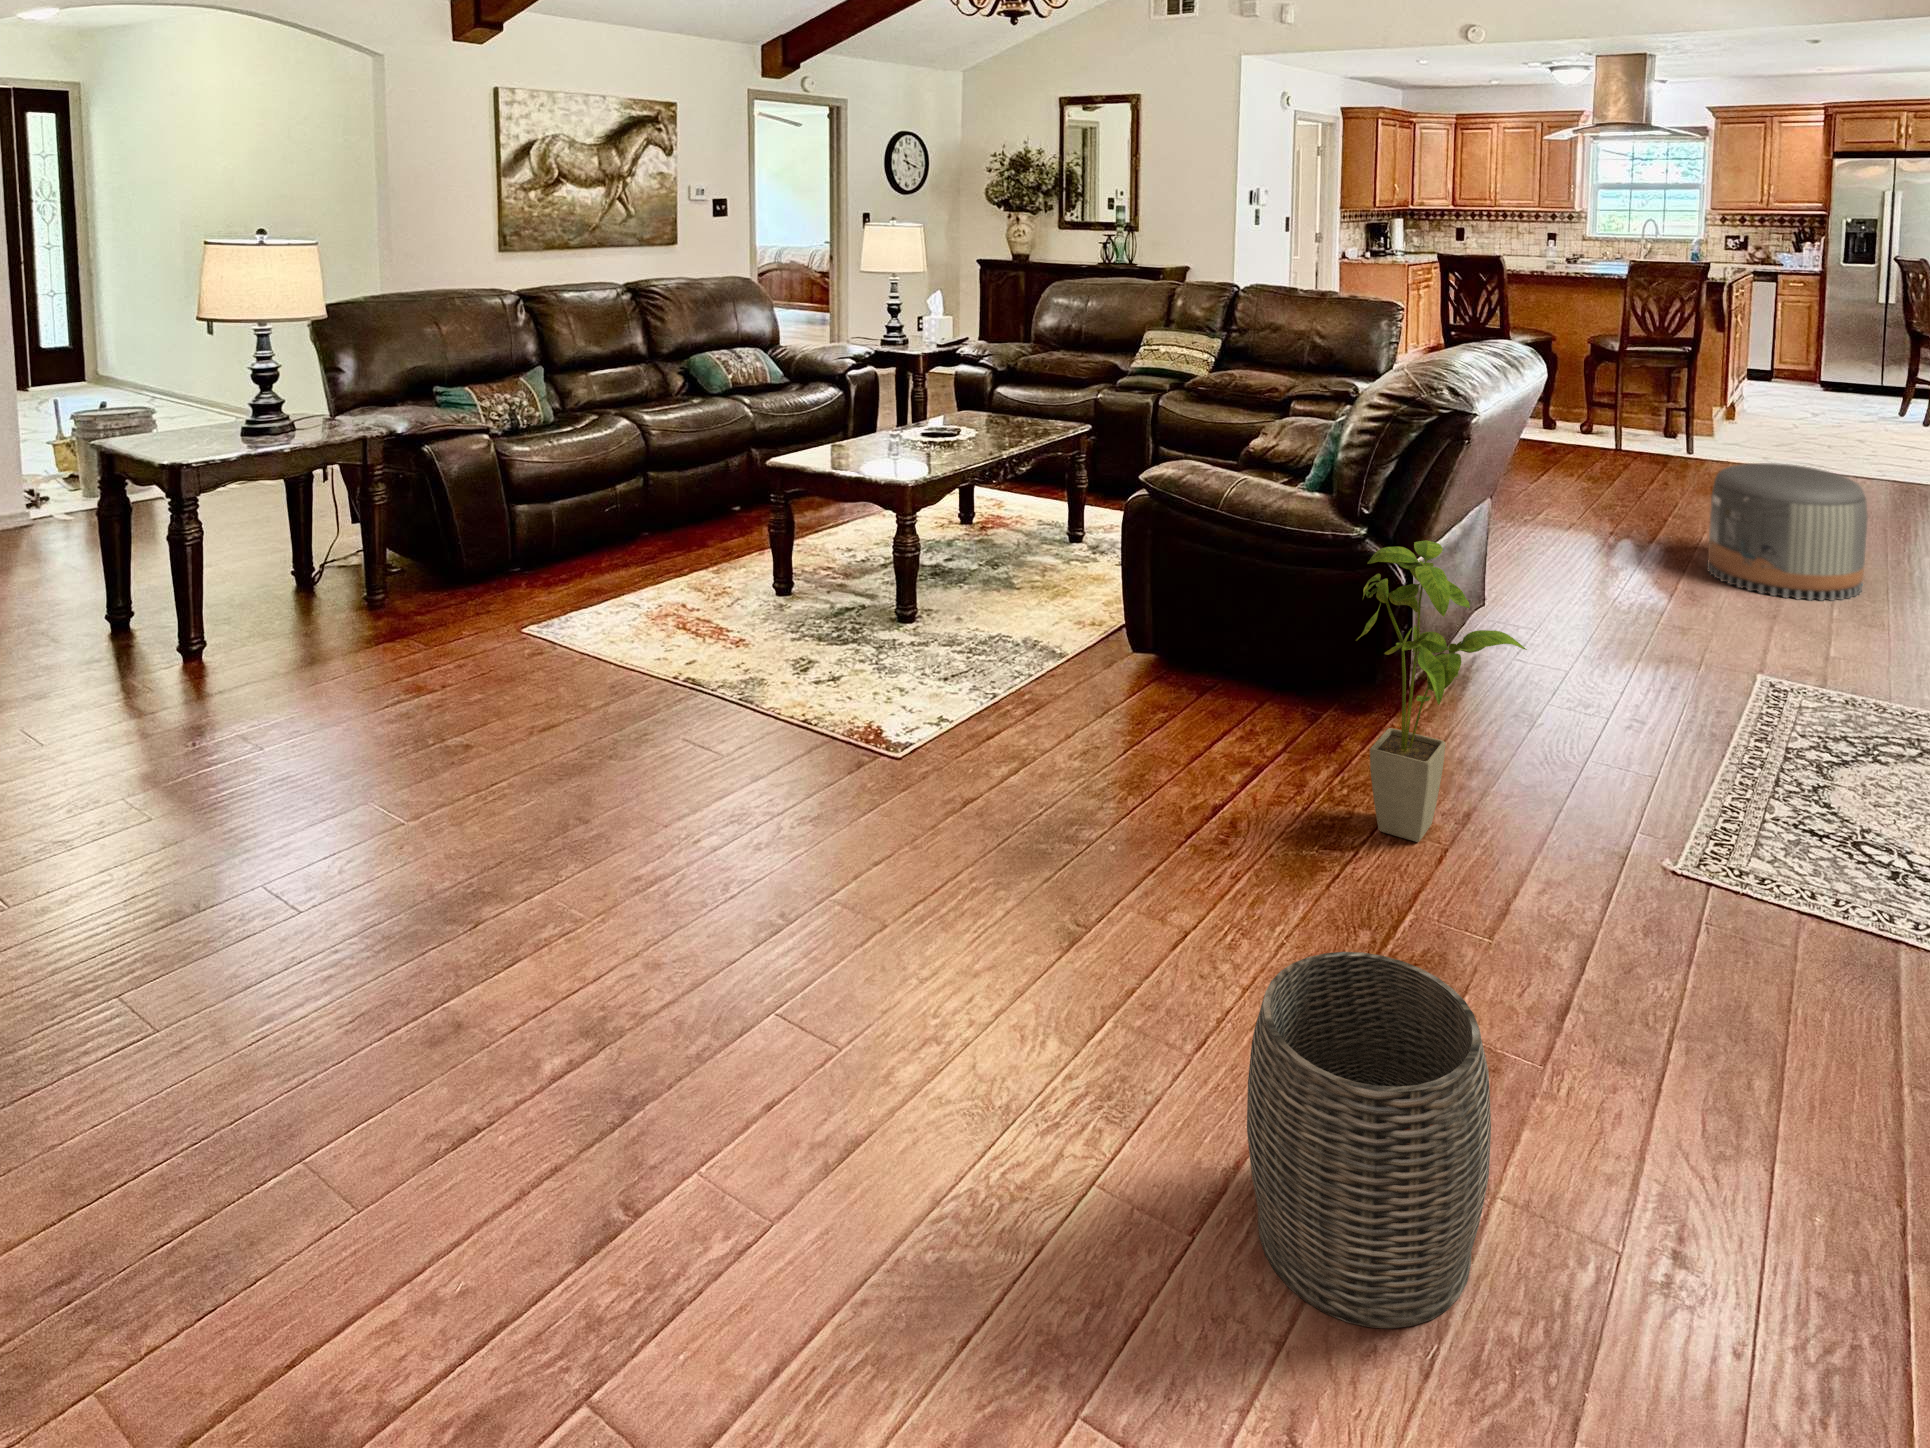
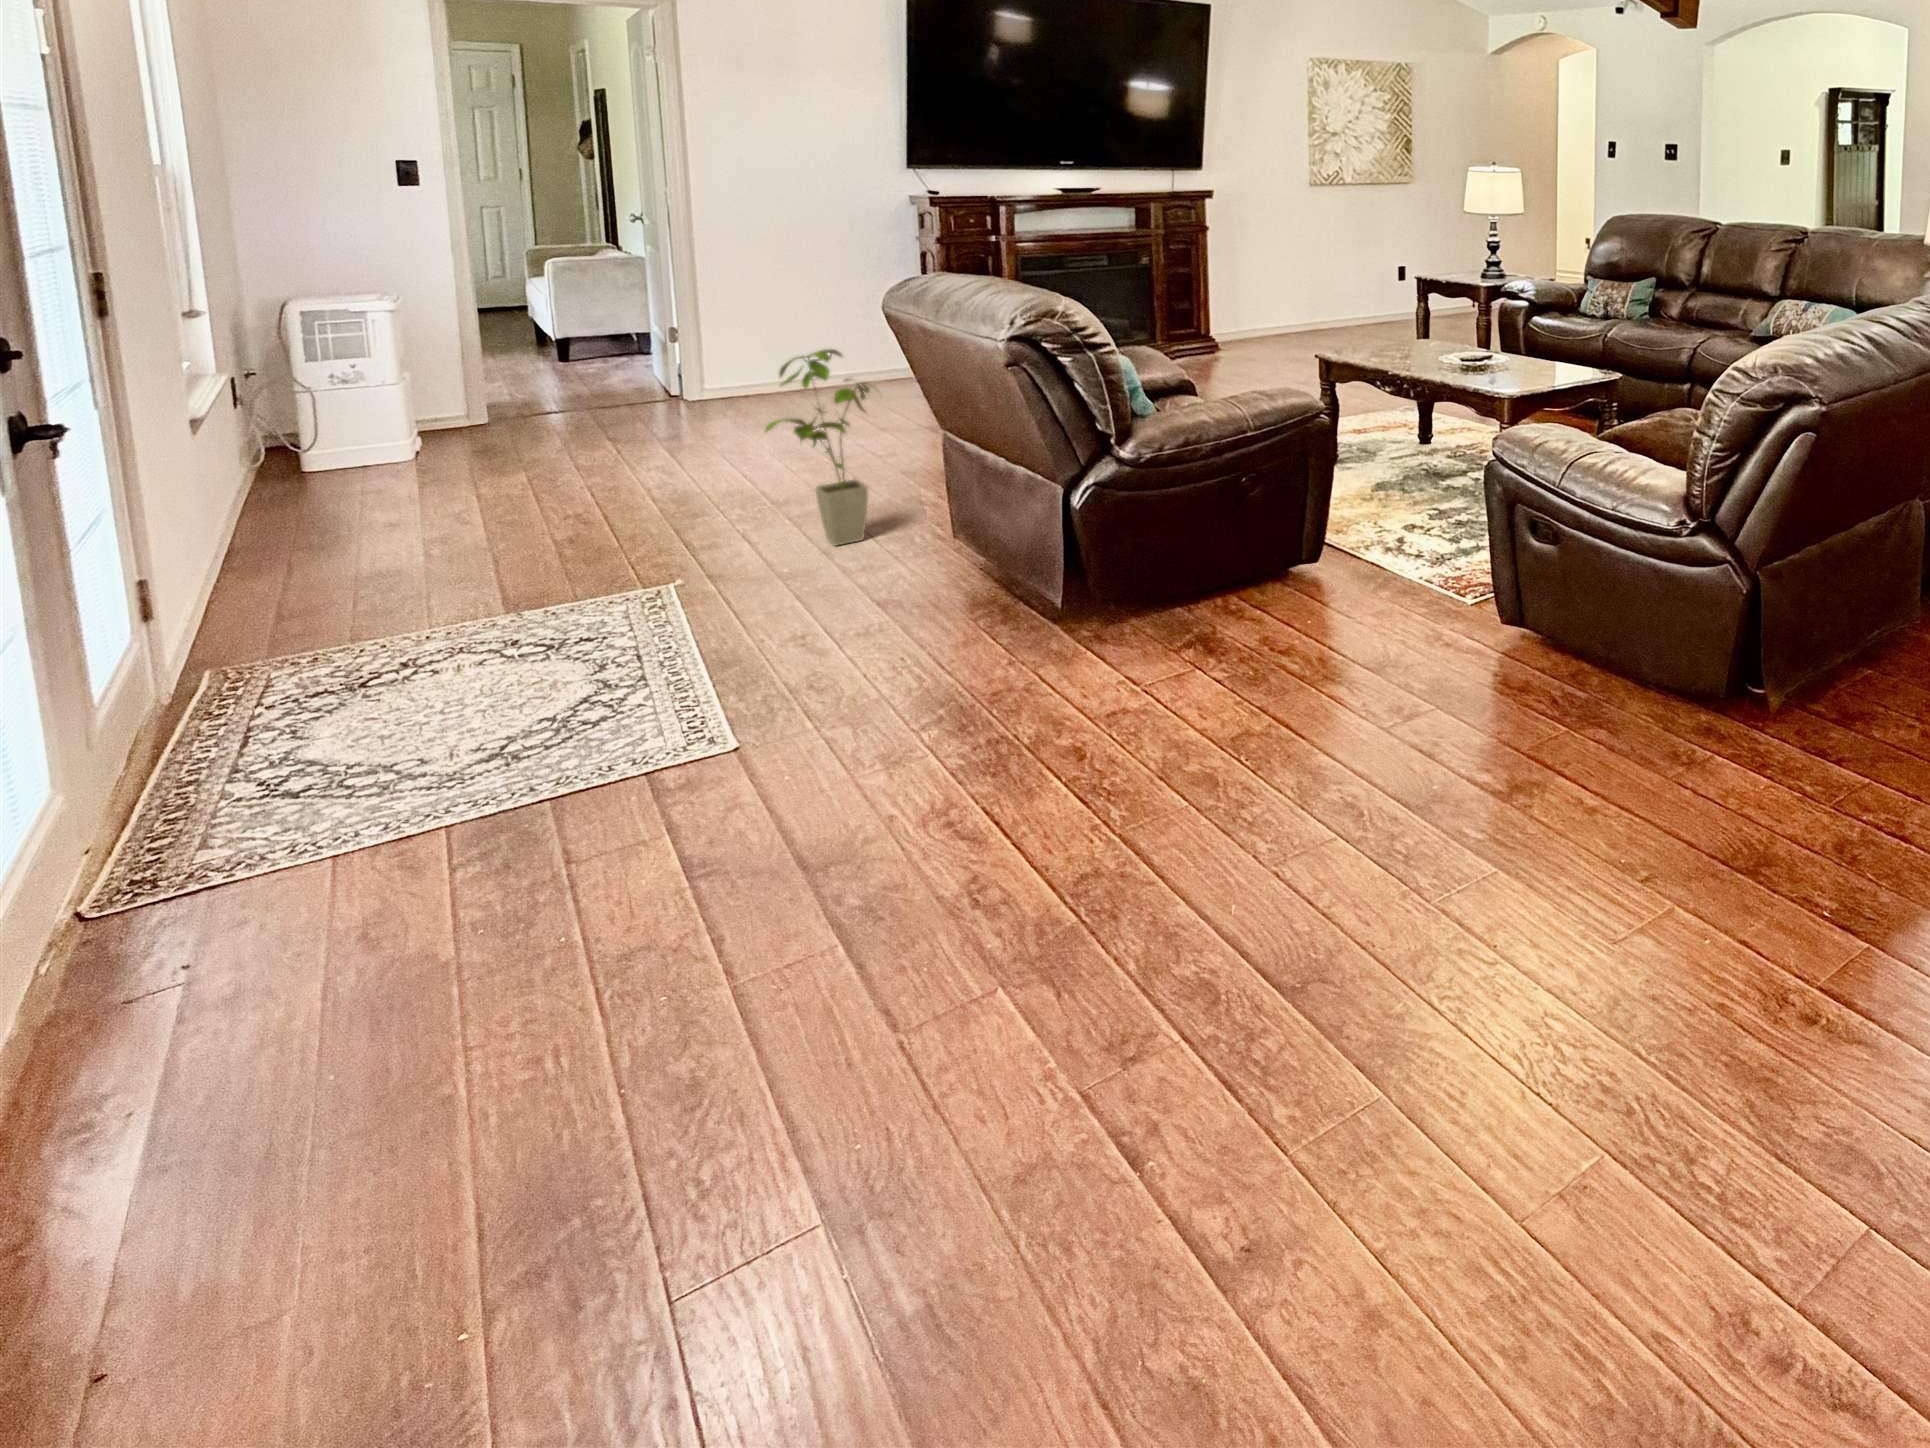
pouf: present [1707,463,1868,601] -> none [696,706,1055,1097]
woven basket: present [1247,952,1491,1328] -> none [626,406,725,503]

